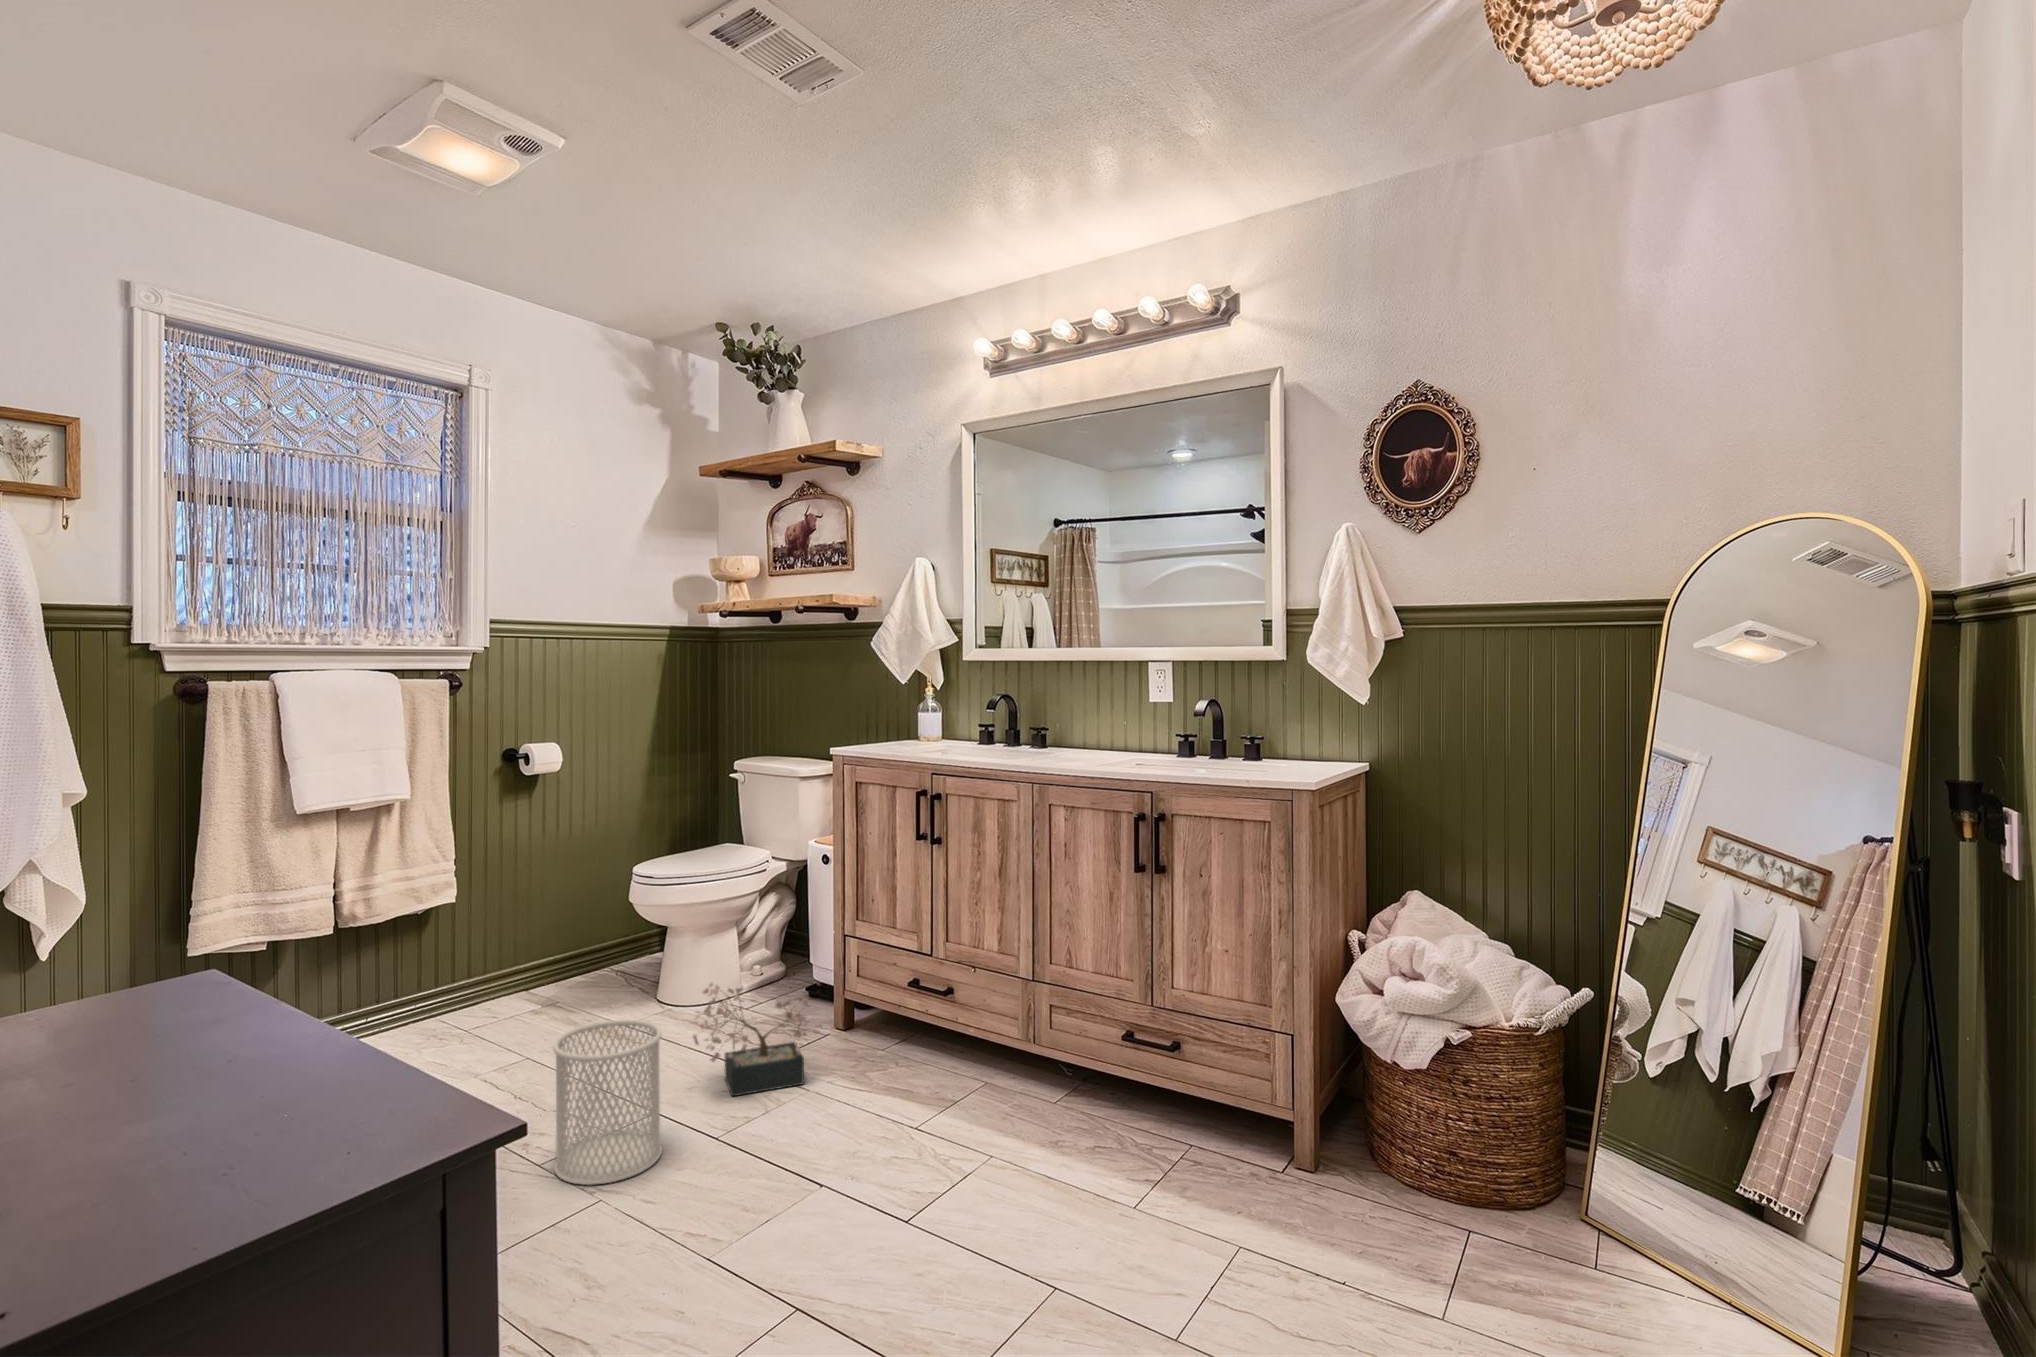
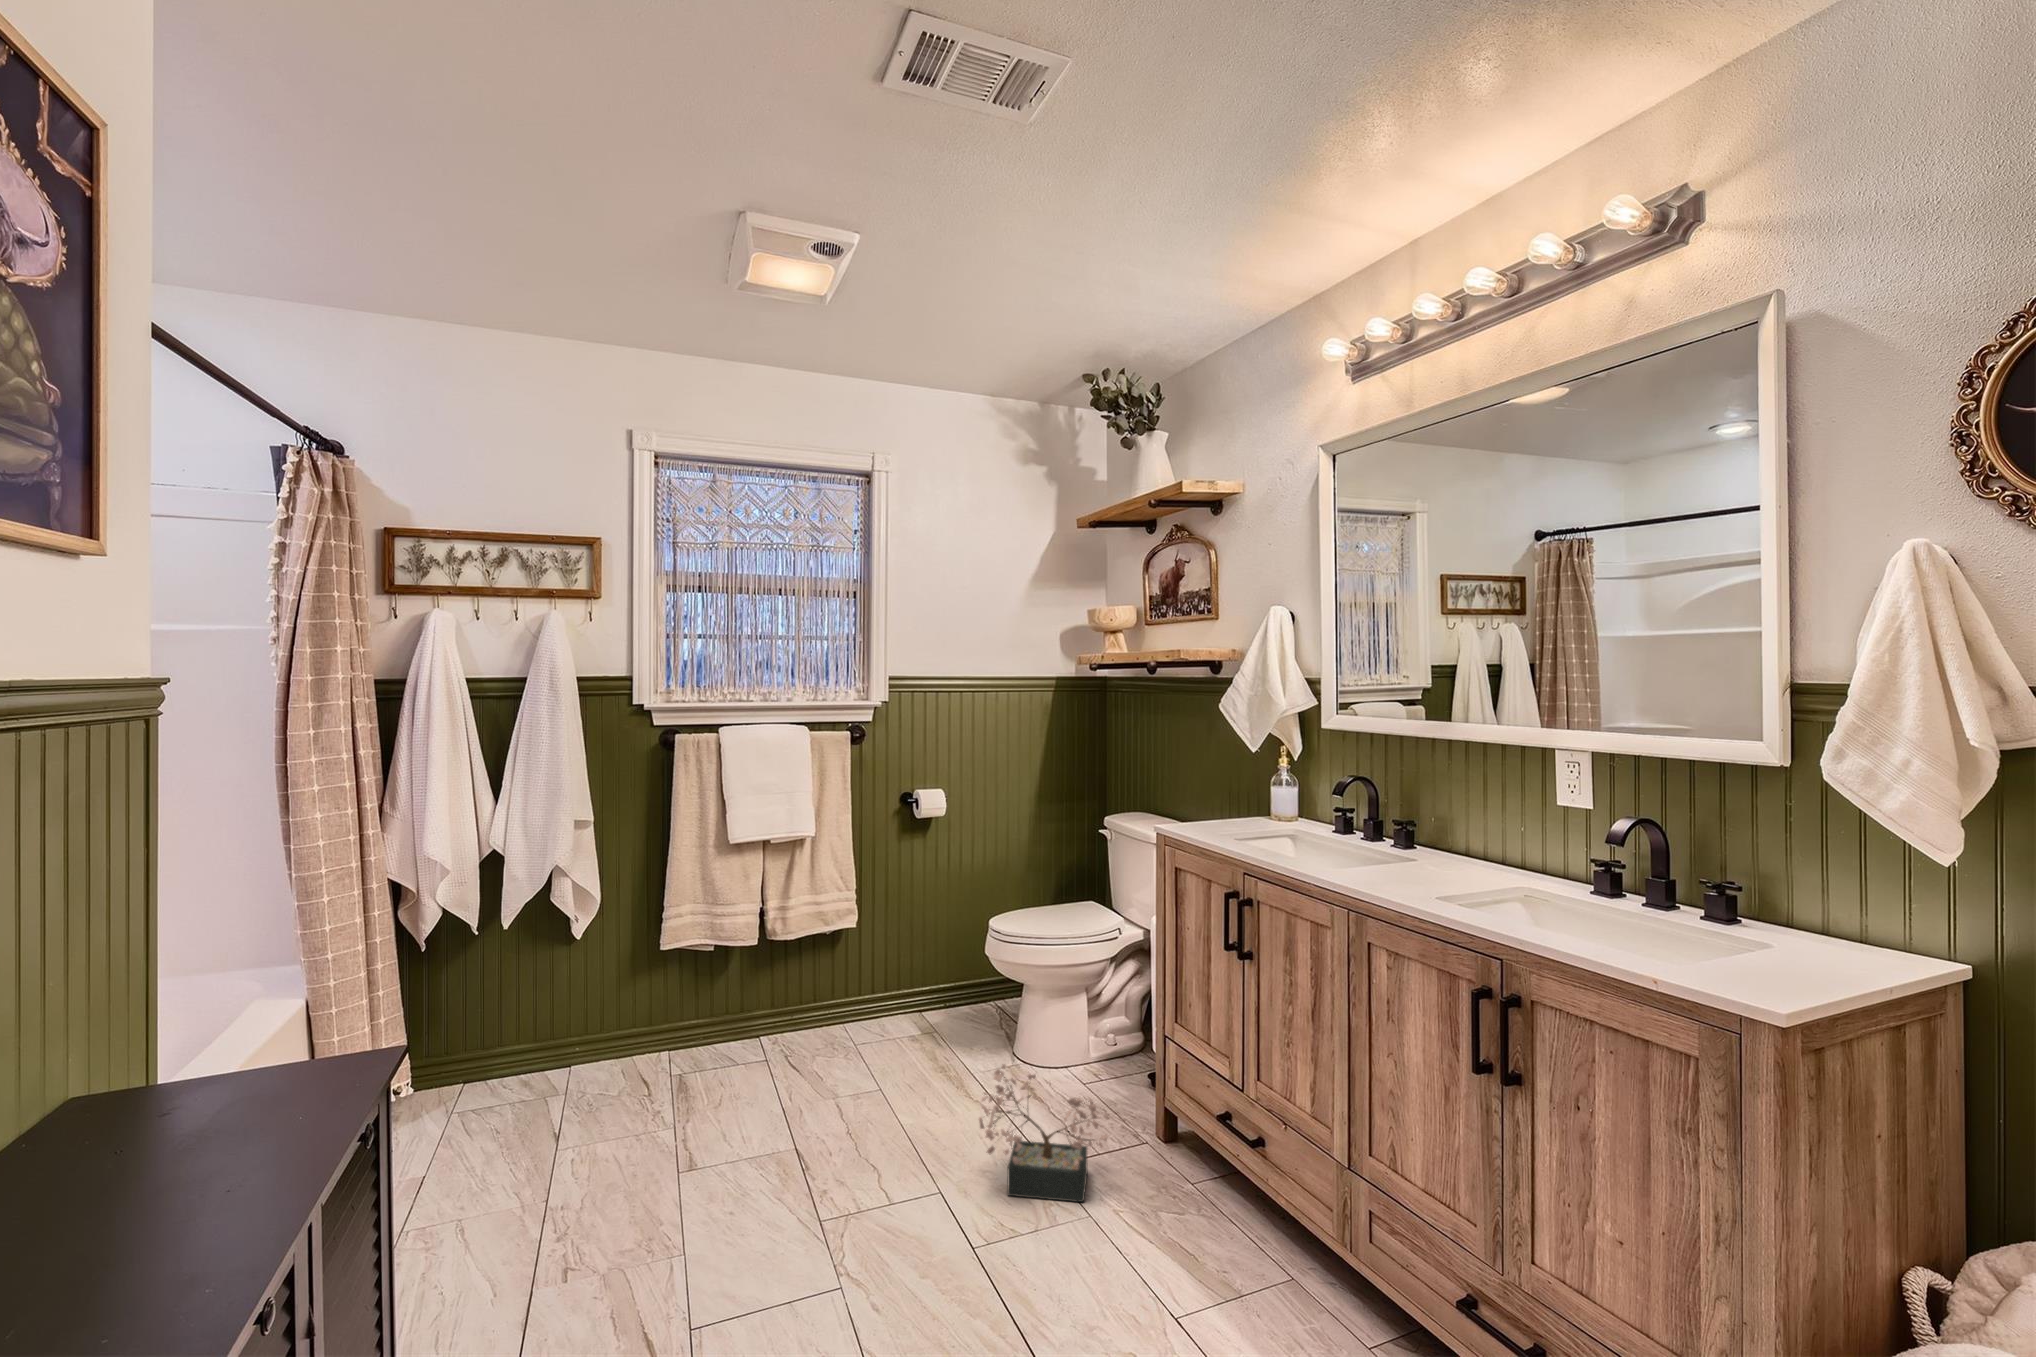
wastebasket: present [553,1020,662,1185] -> none [806,1096,909,1278]

